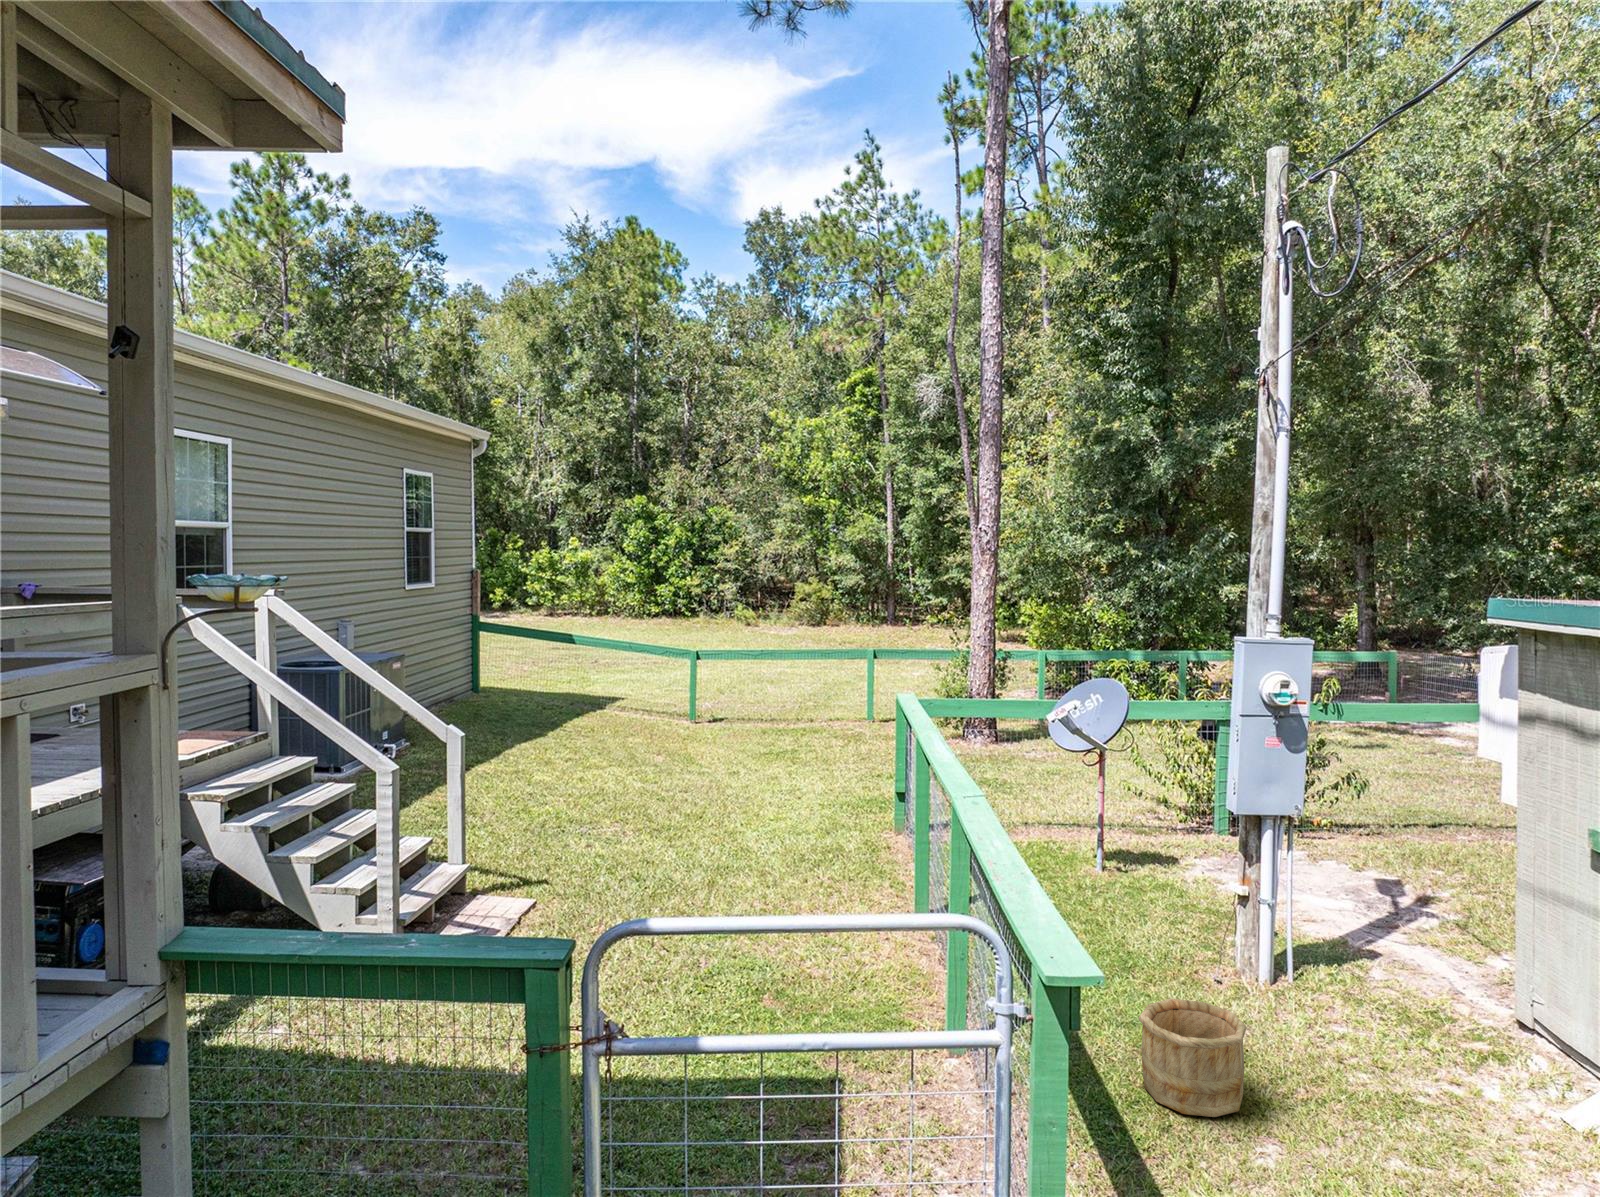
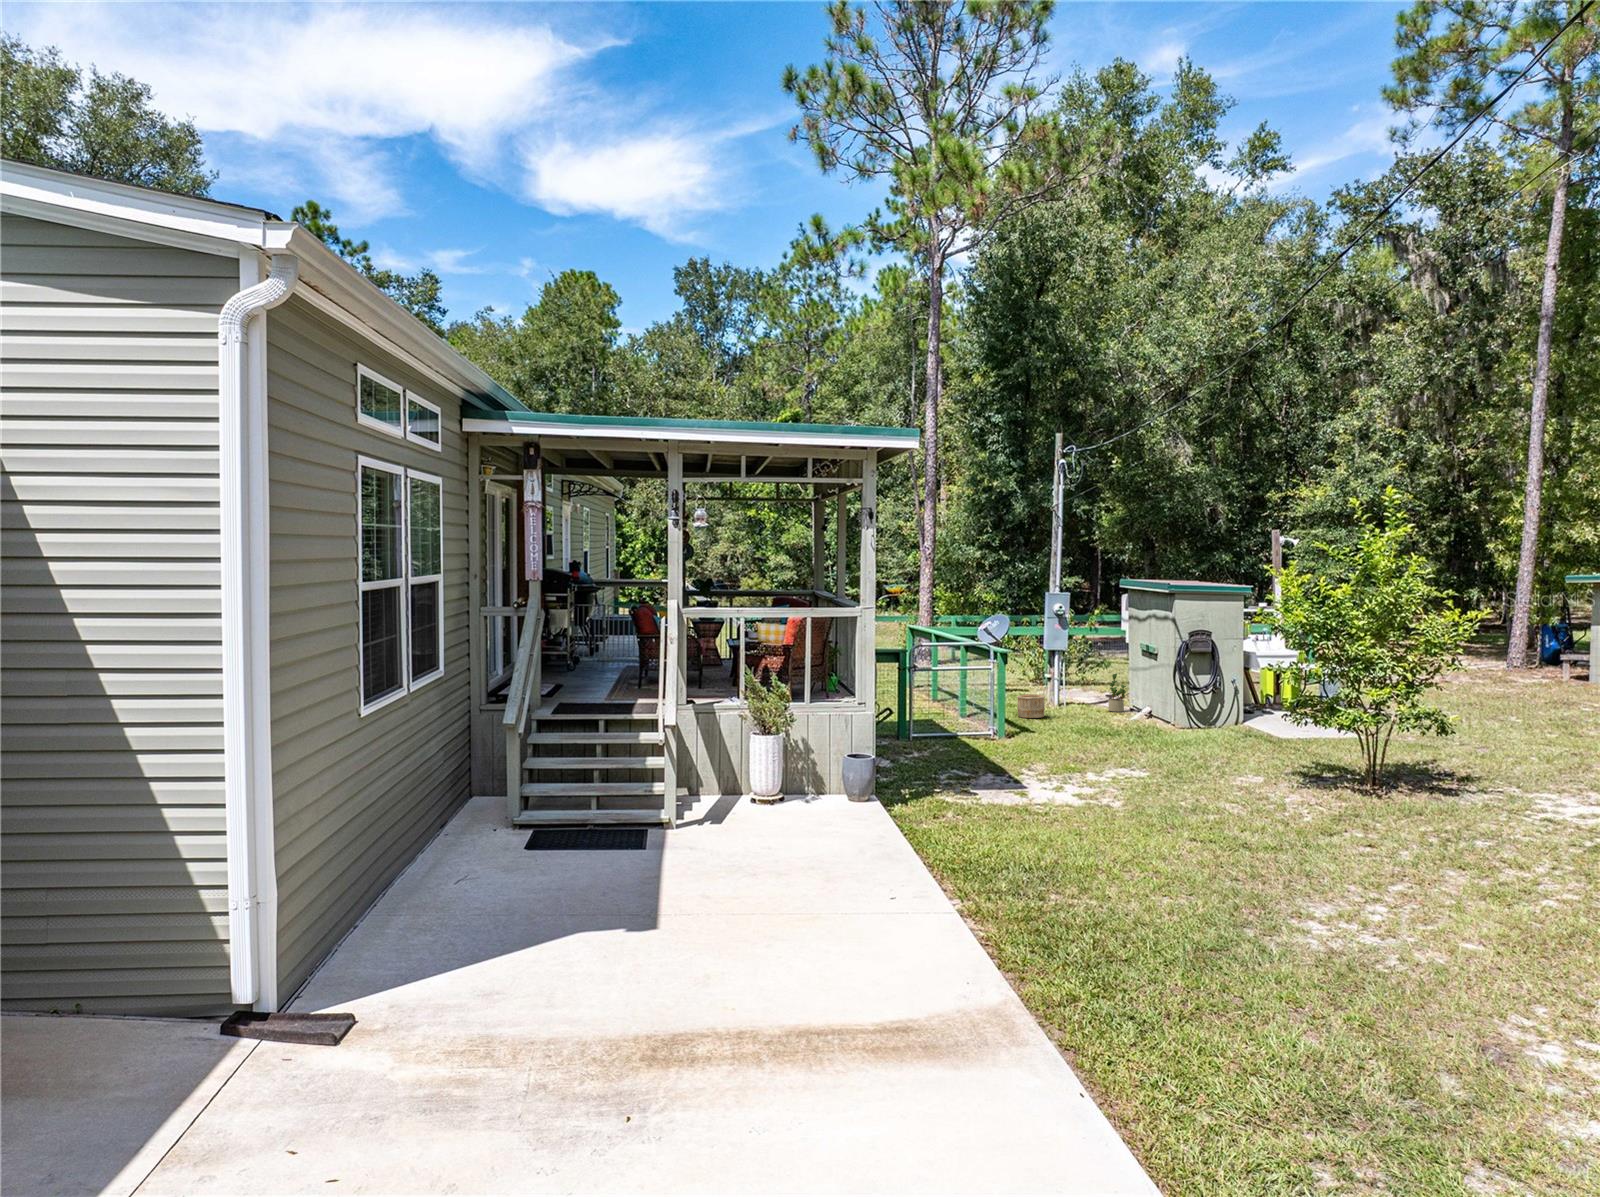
potted plant: none [1461,917,1547,1056] -> present [1108,673,1129,712]

